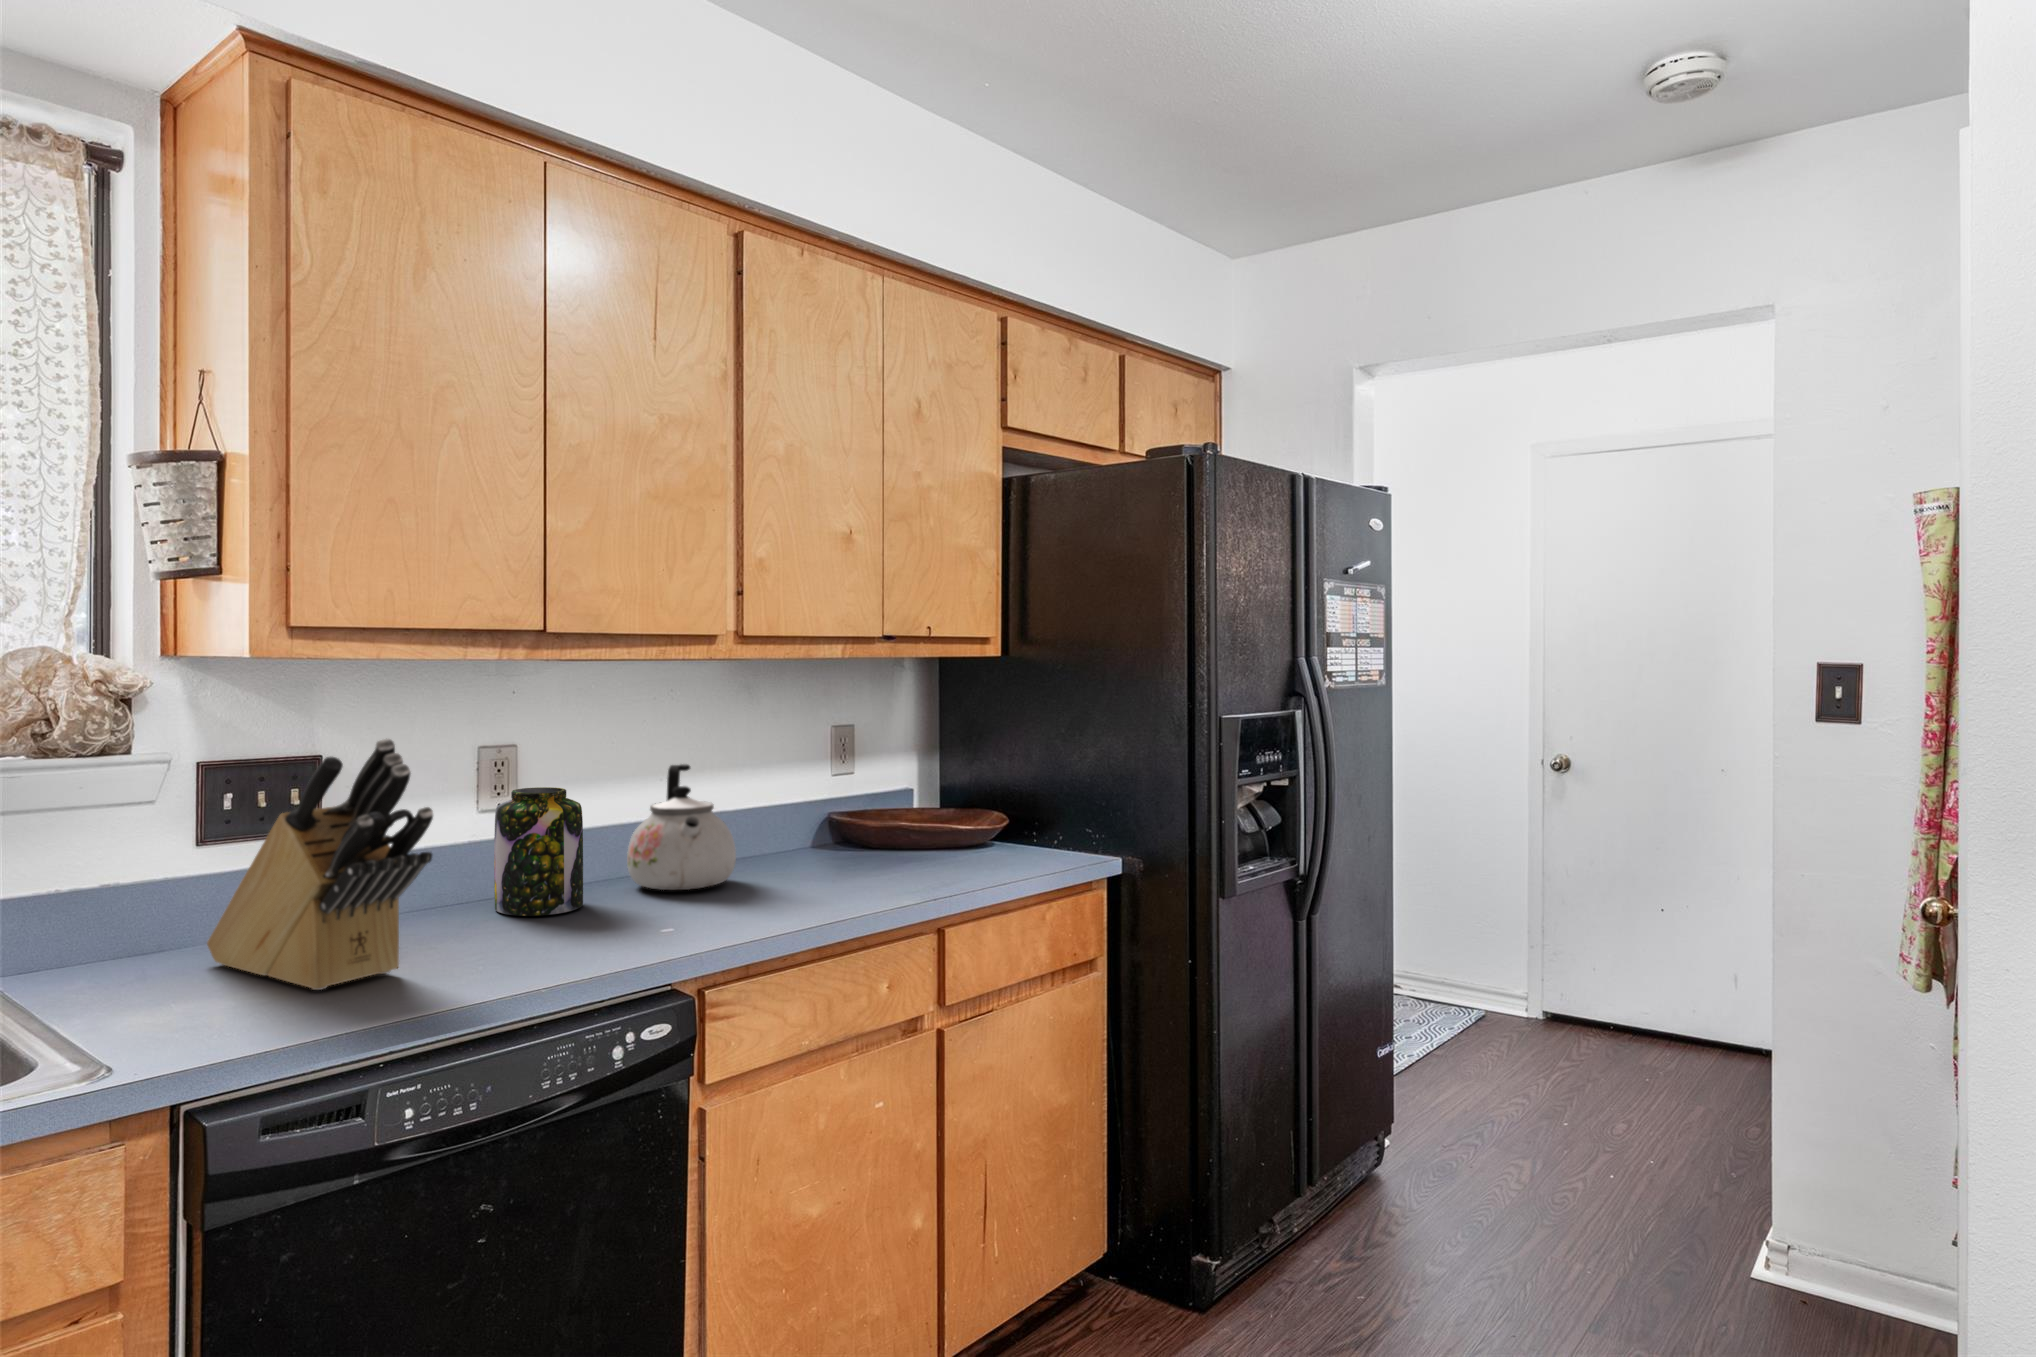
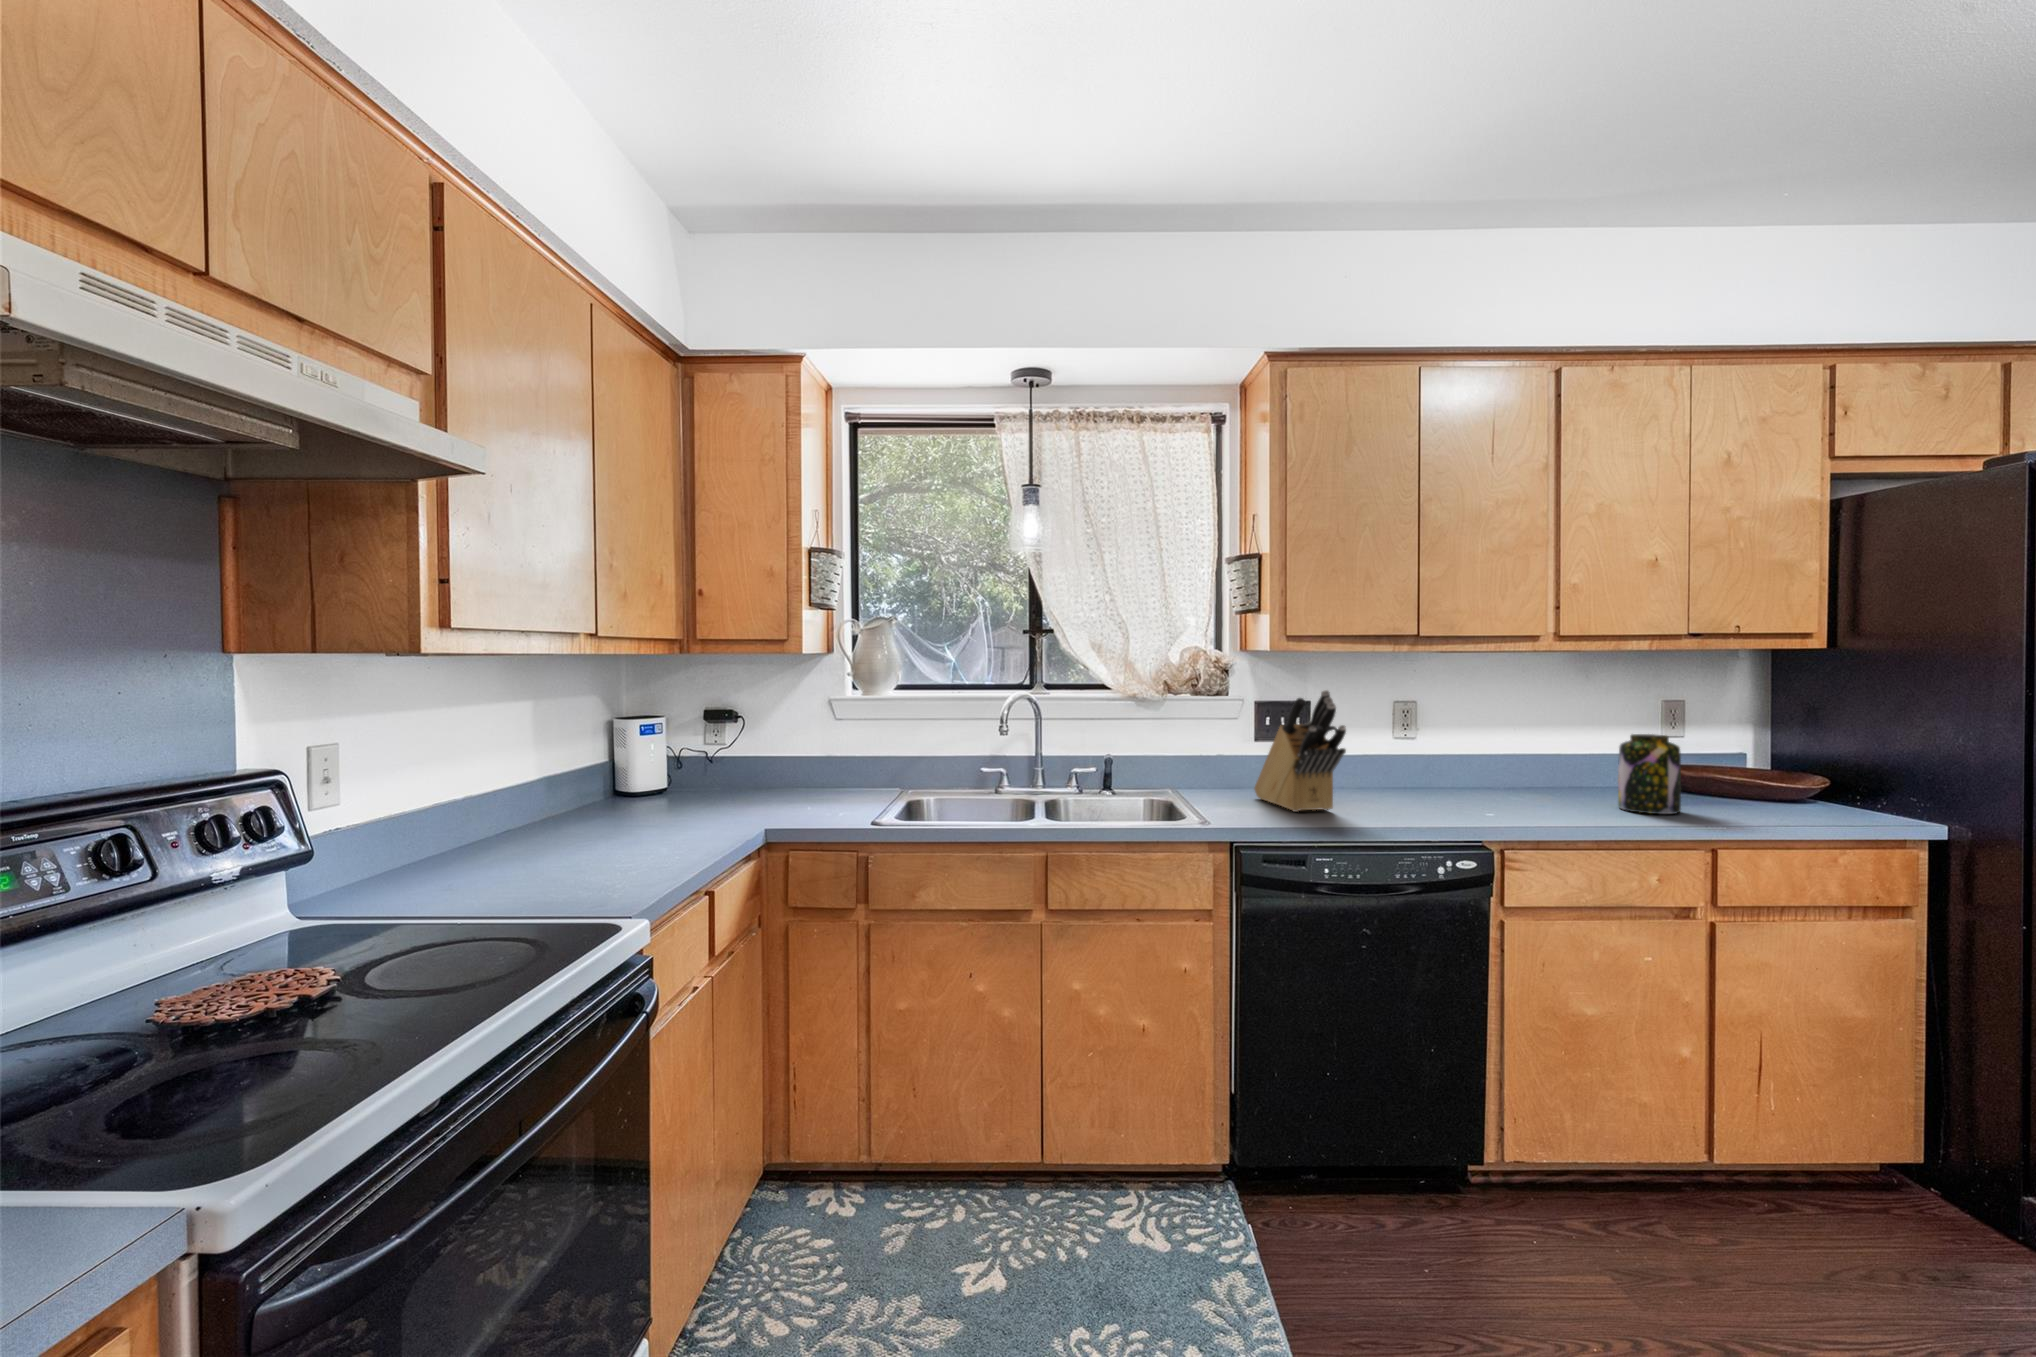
kettle: present [627,764,736,890] -> none [1483,719,1559,799]
jar: present [494,787,583,916] -> present [1618,734,1681,814]

